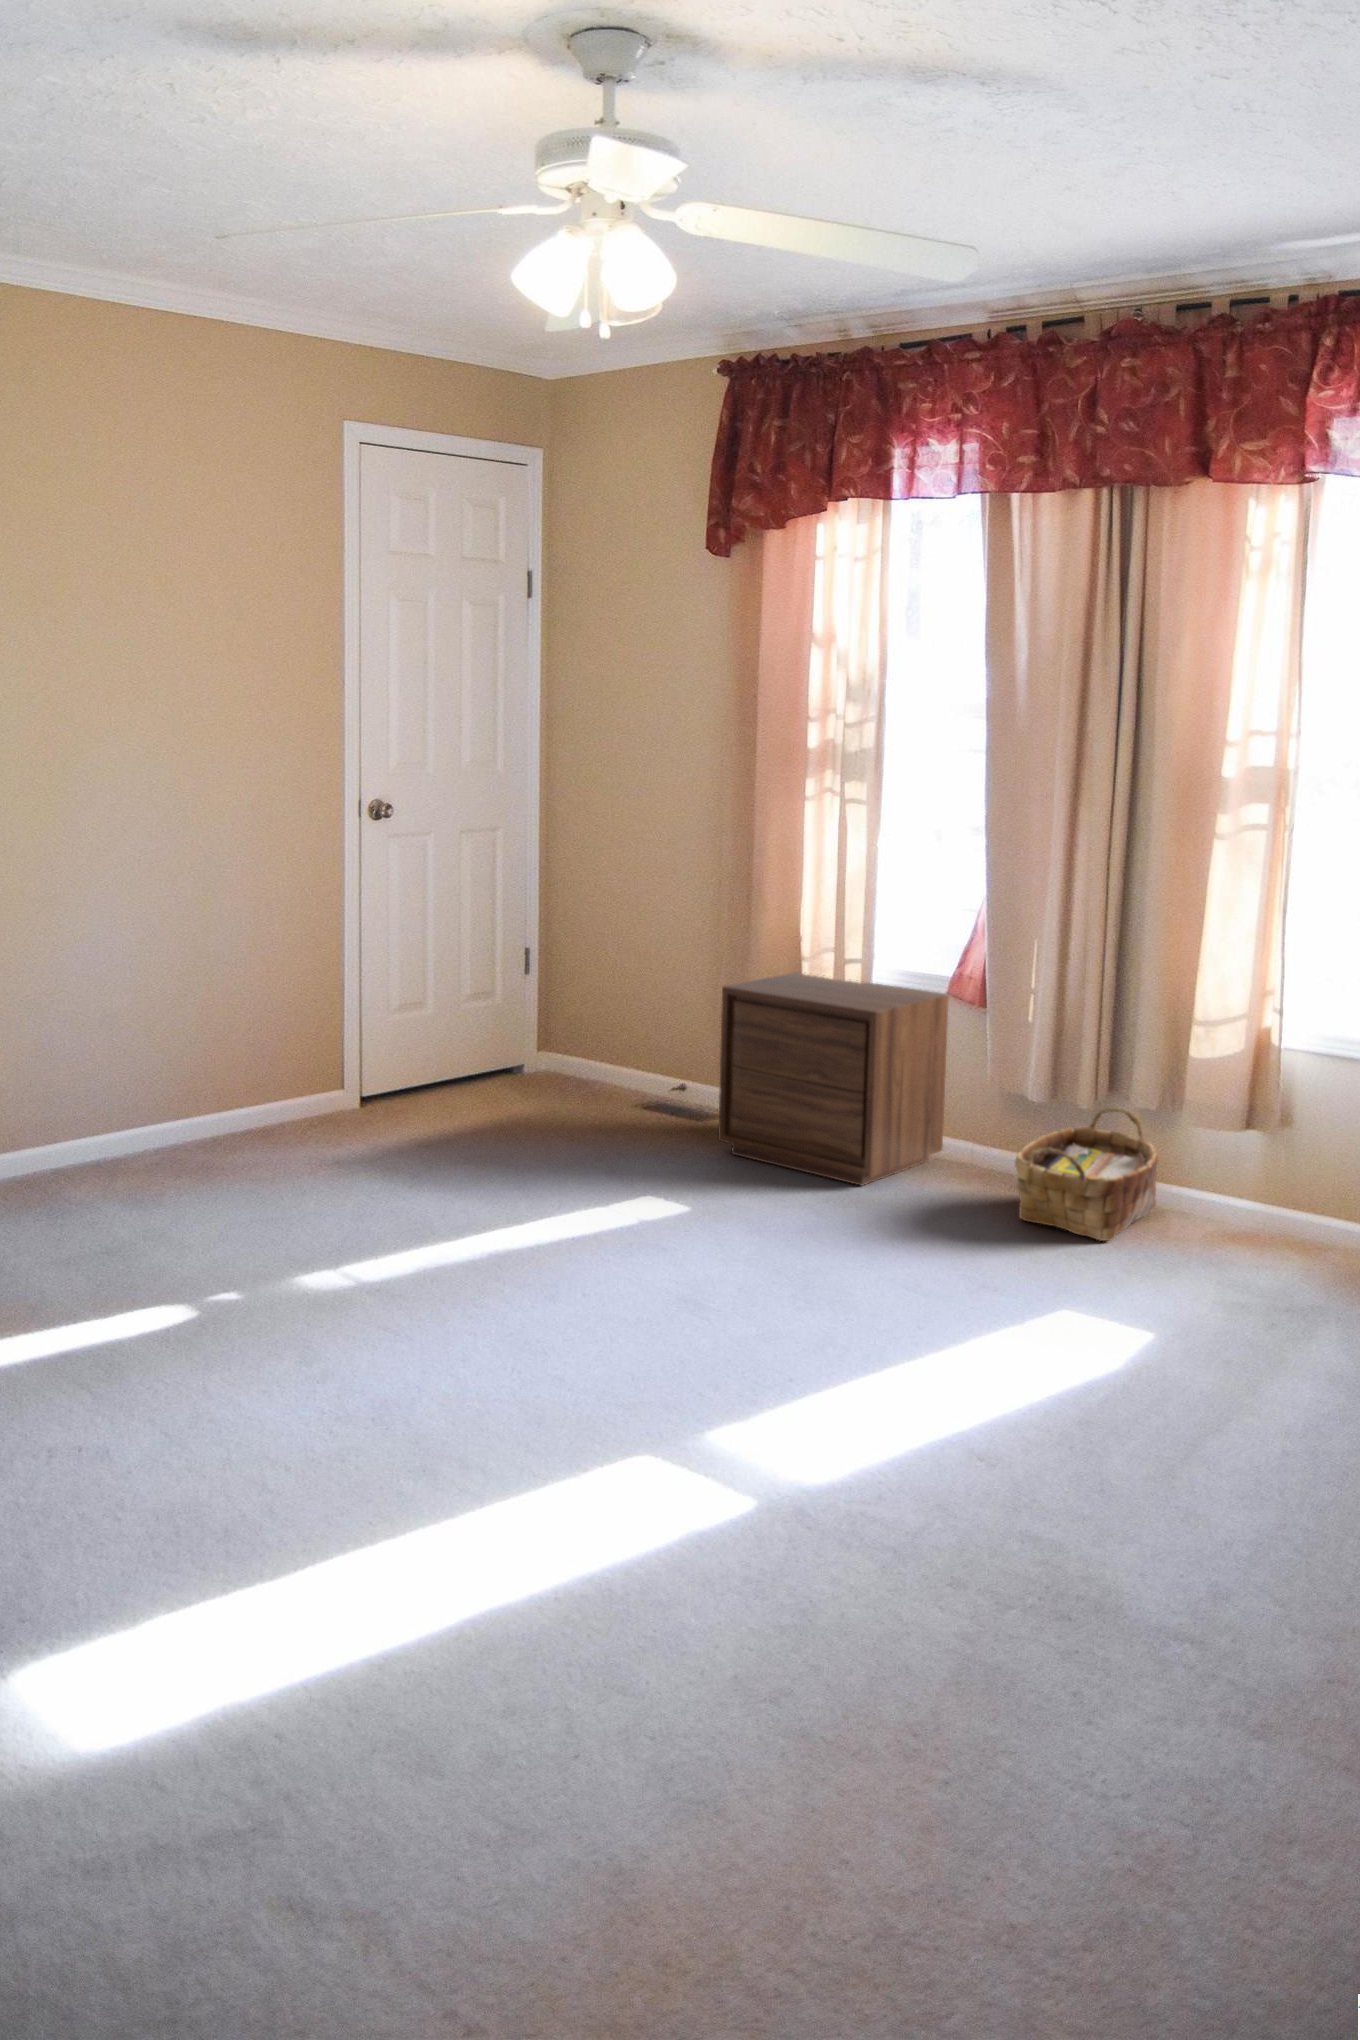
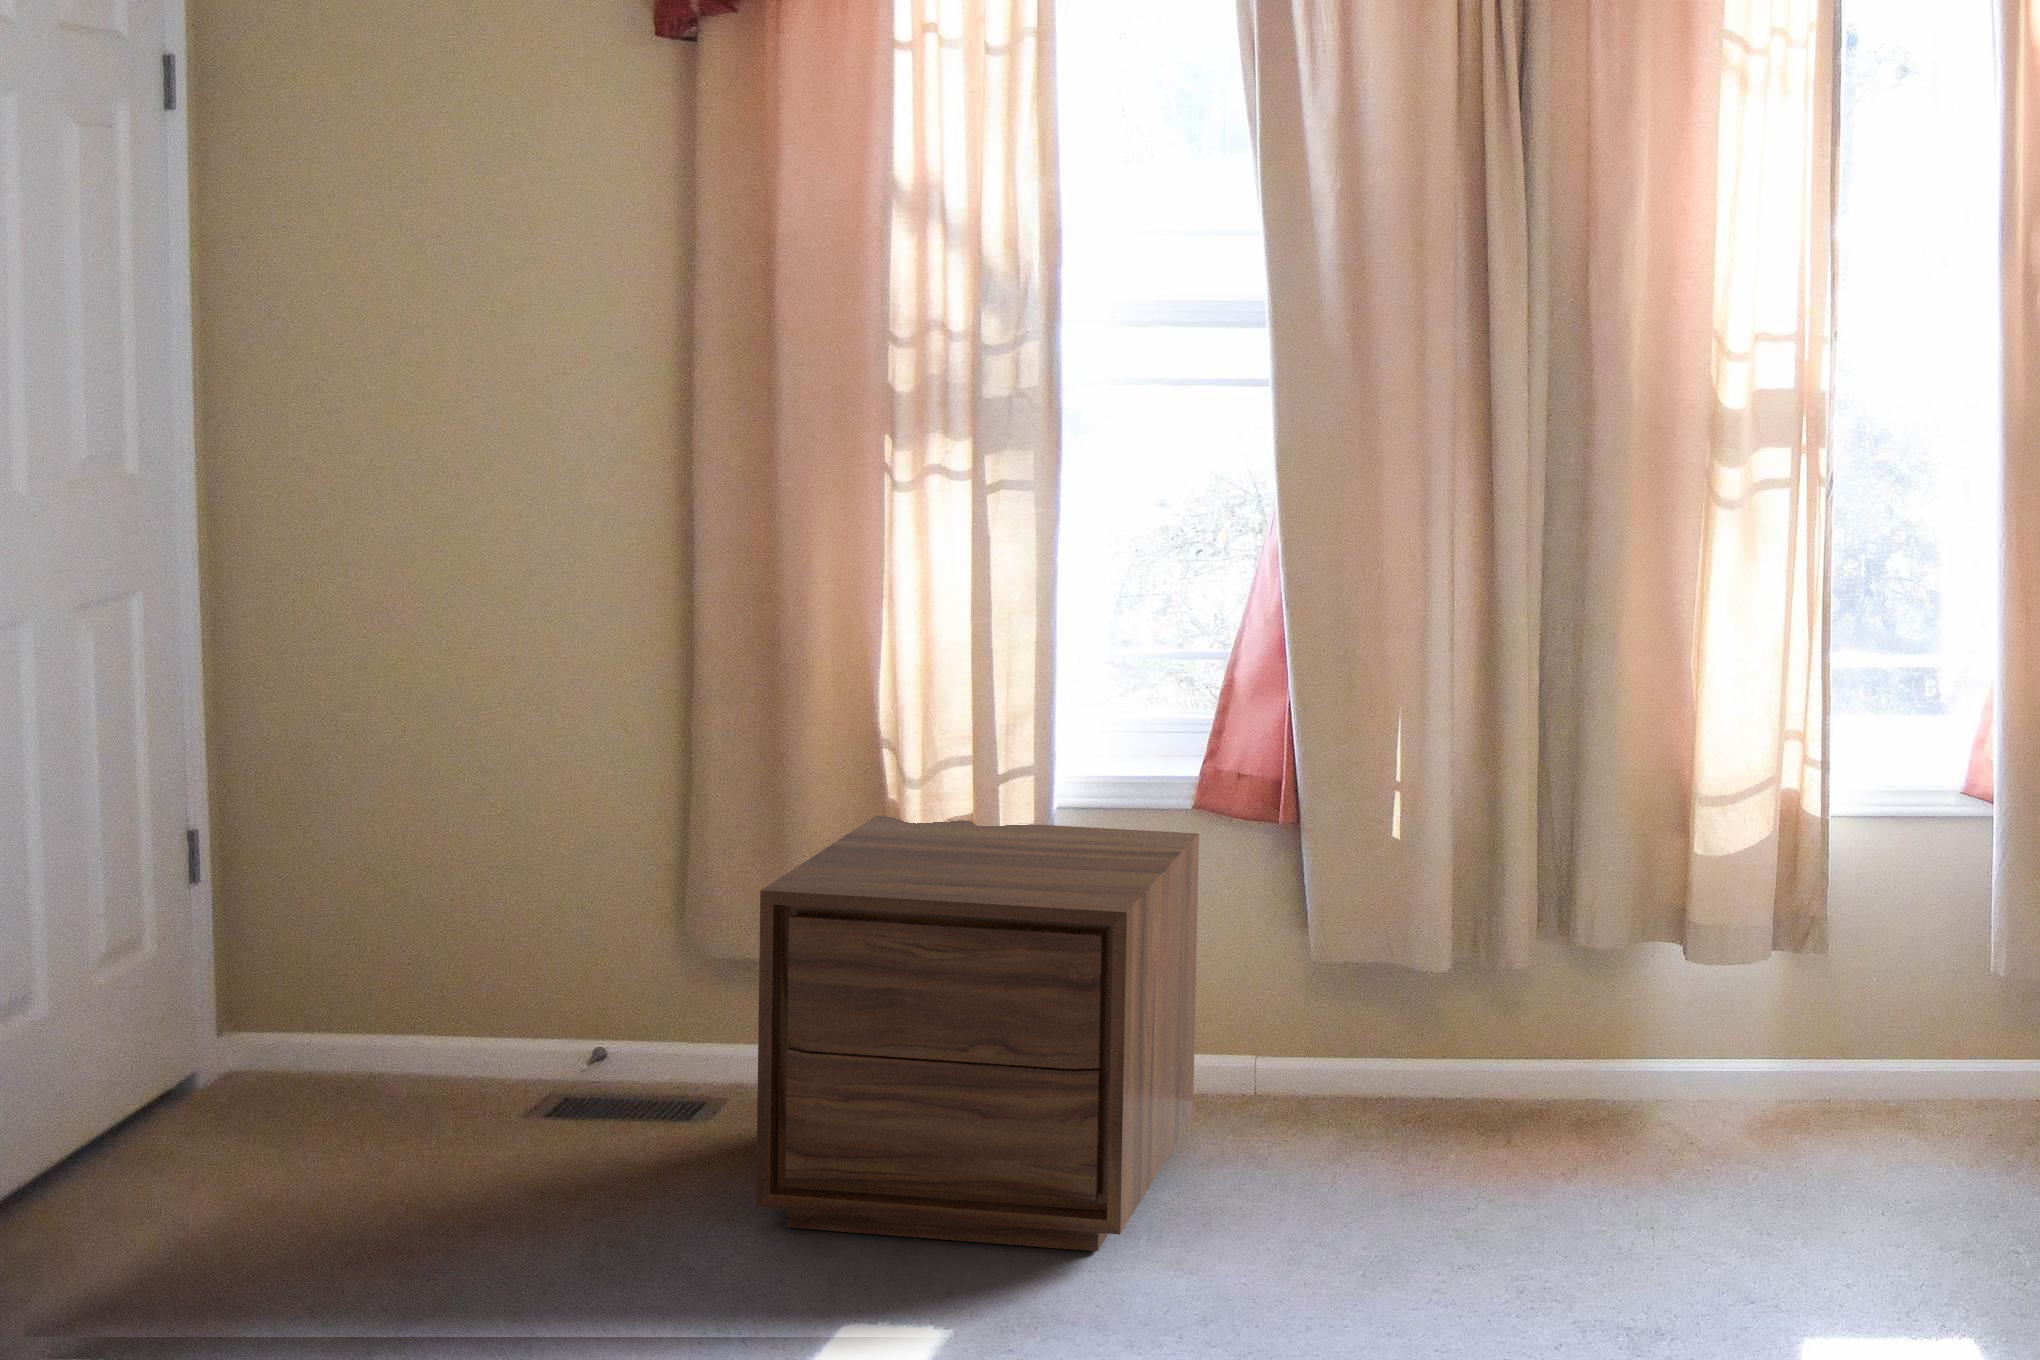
woven basket: present [1015,1107,1158,1241] -> none [1419,1002,1644,1280]

